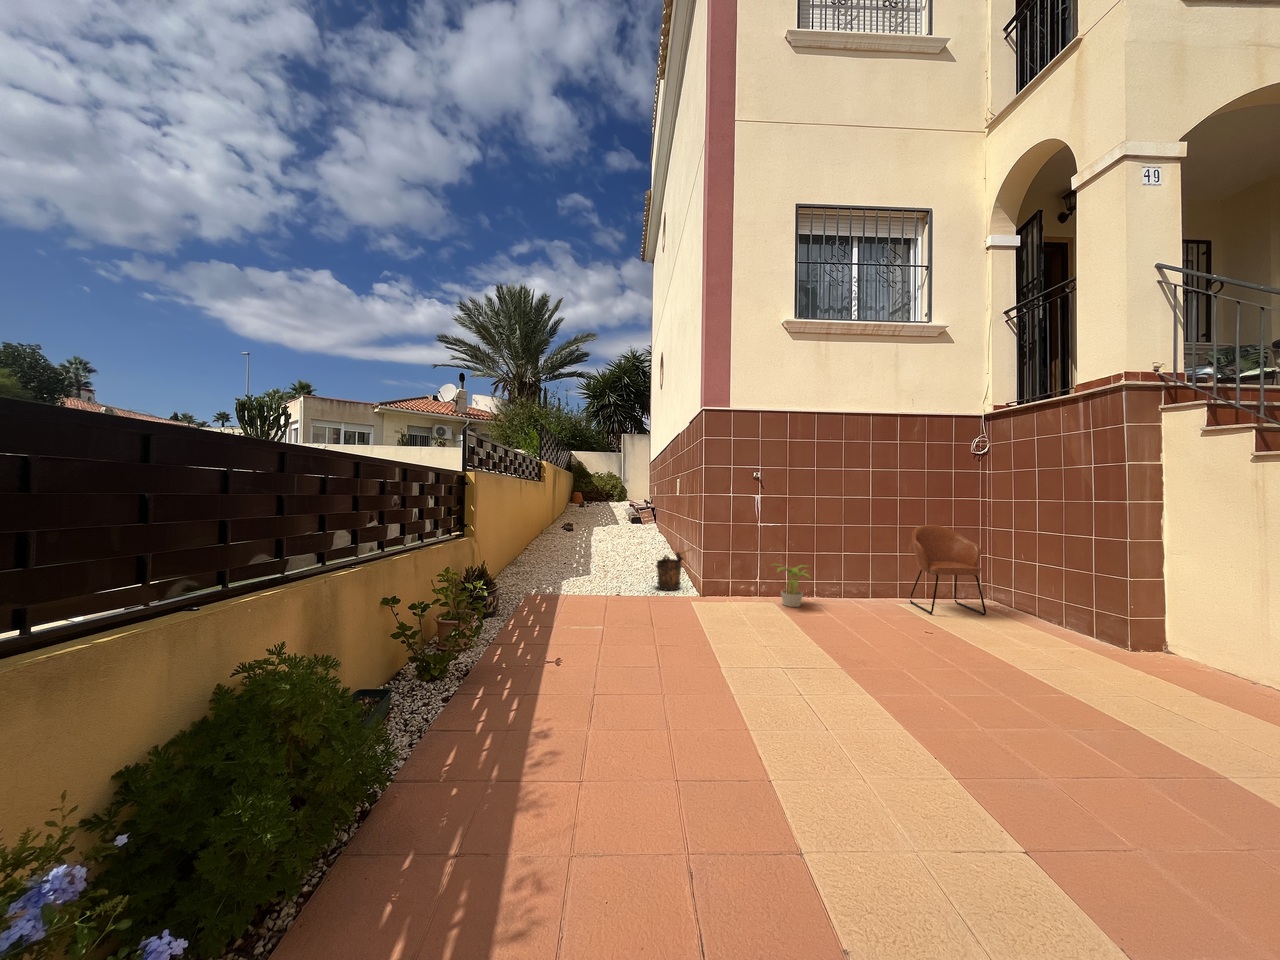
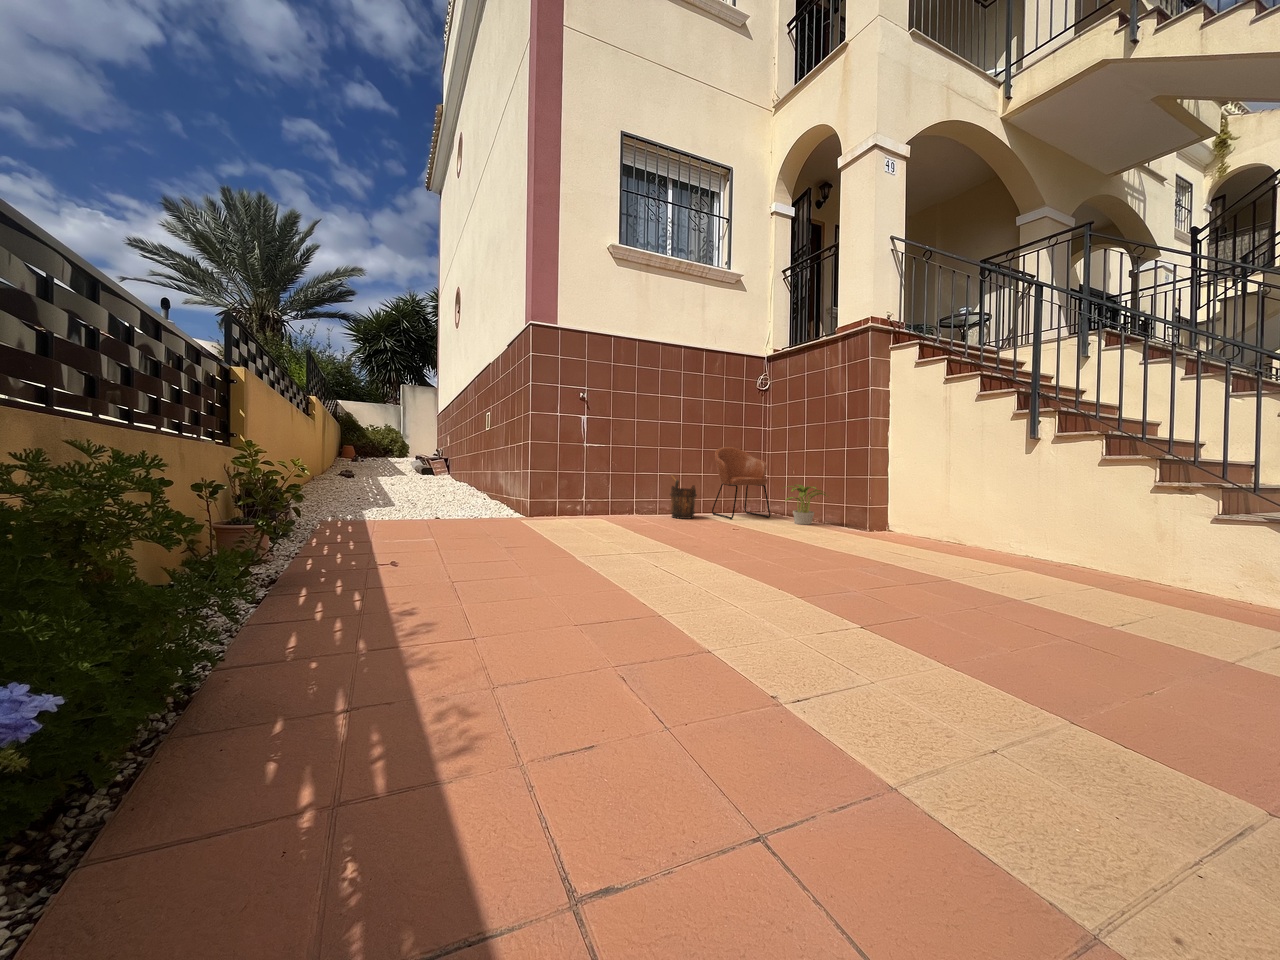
bucket: present [656,549,692,590] -> present [670,476,697,519]
potted plant: present [774,564,811,607] -> present [785,485,827,525]

